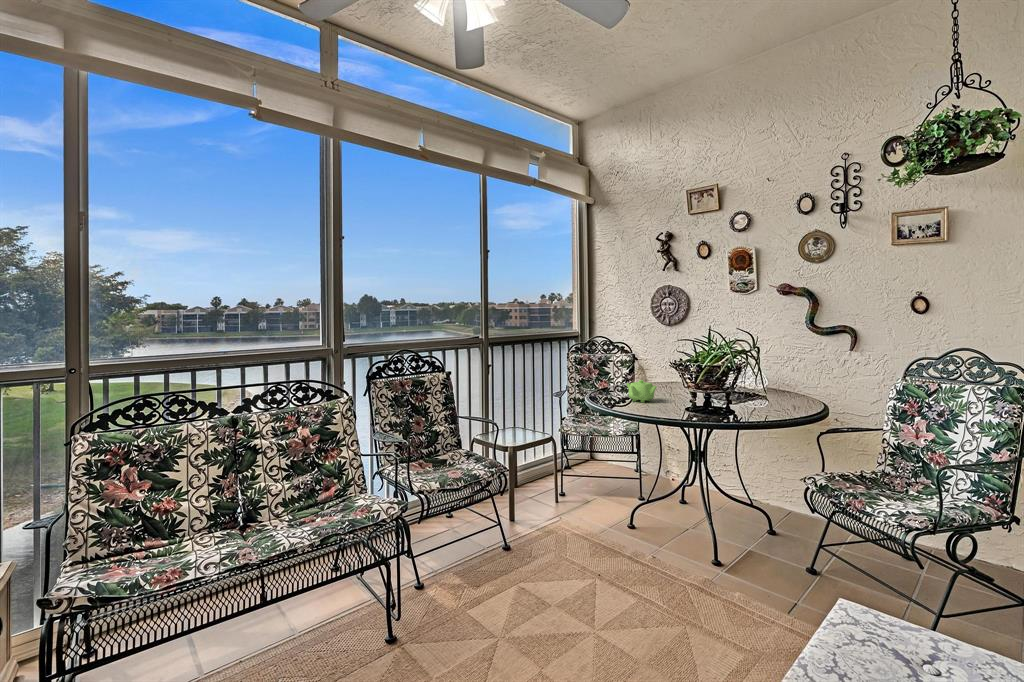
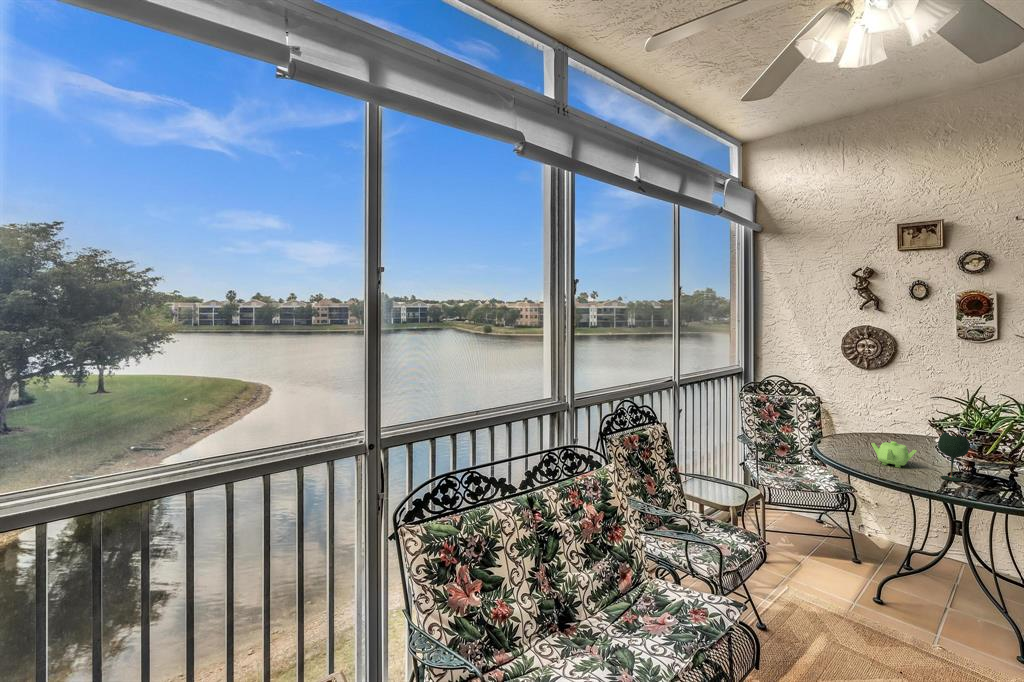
wine glass: none [662,367,685,409] -> present [938,432,970,481]

